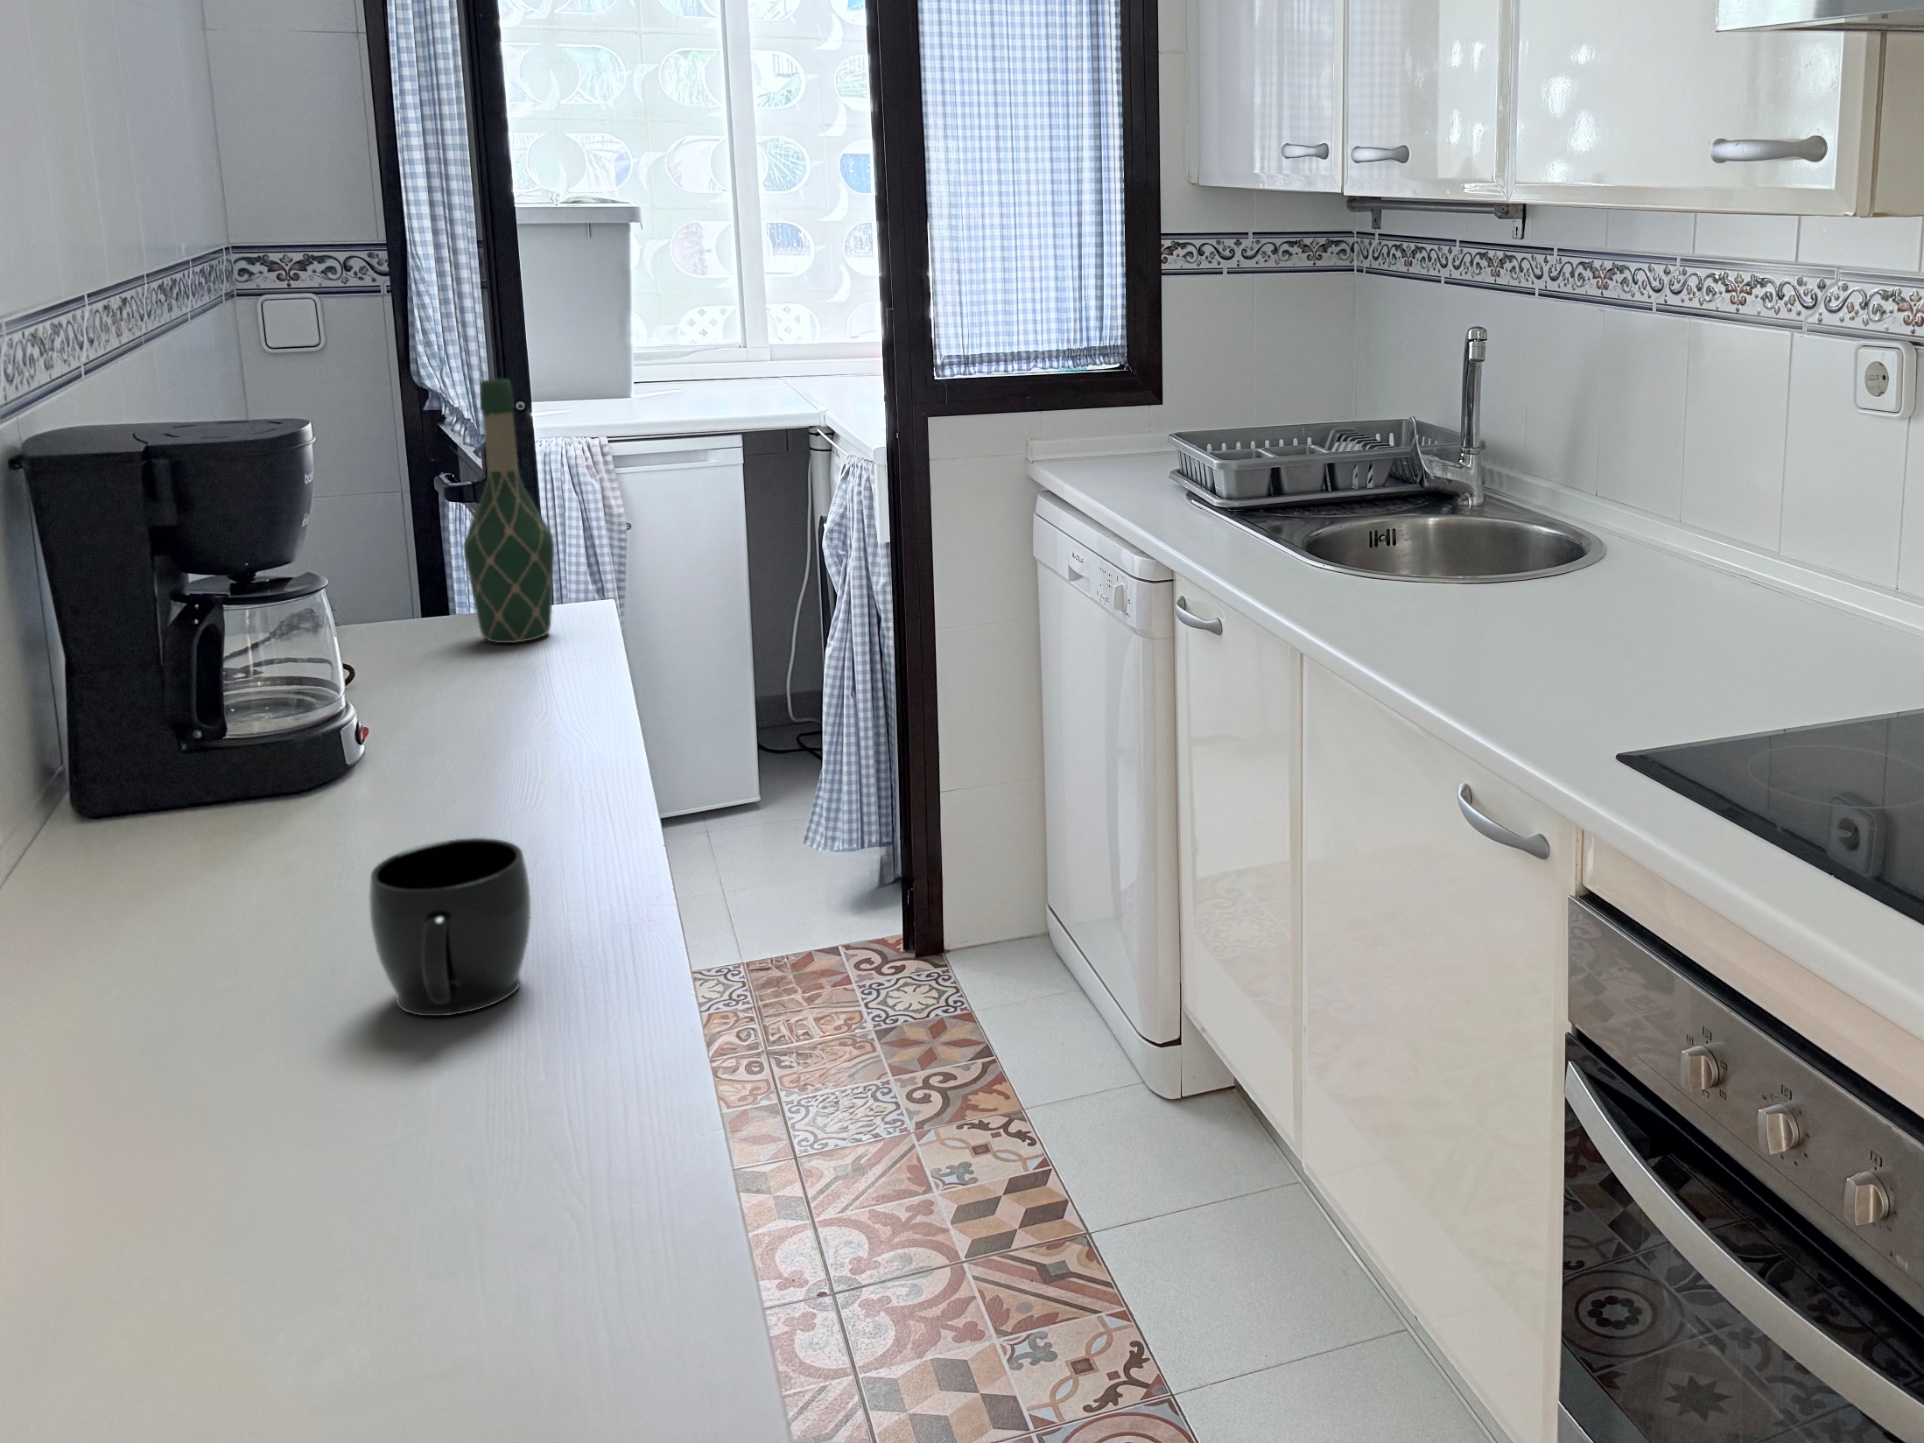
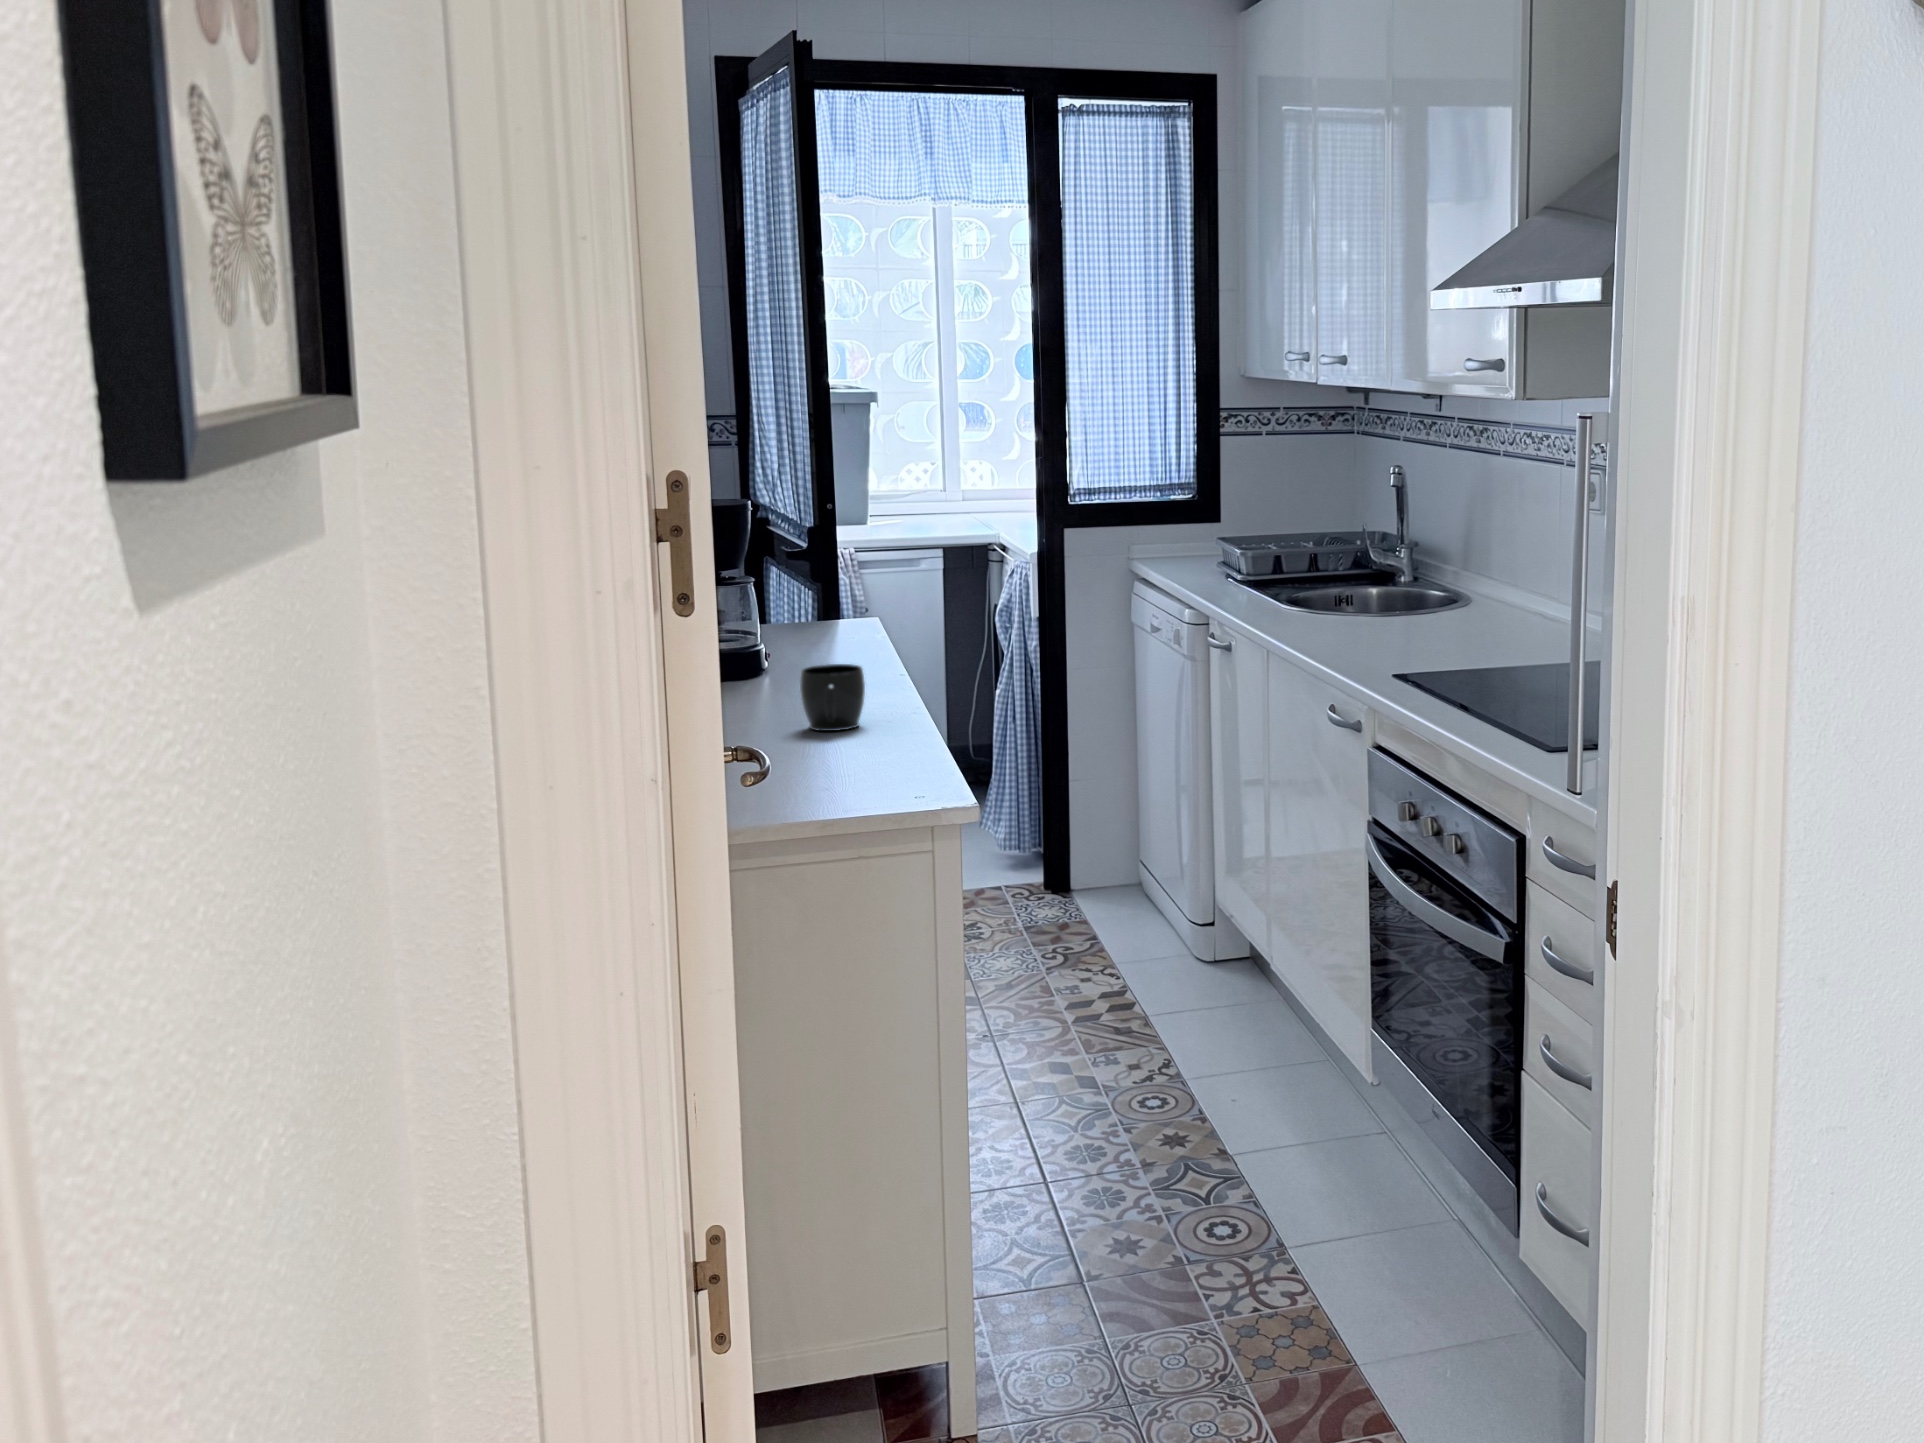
wine bottle: present [464,379,554,643] -> none [797,486,845,634]

